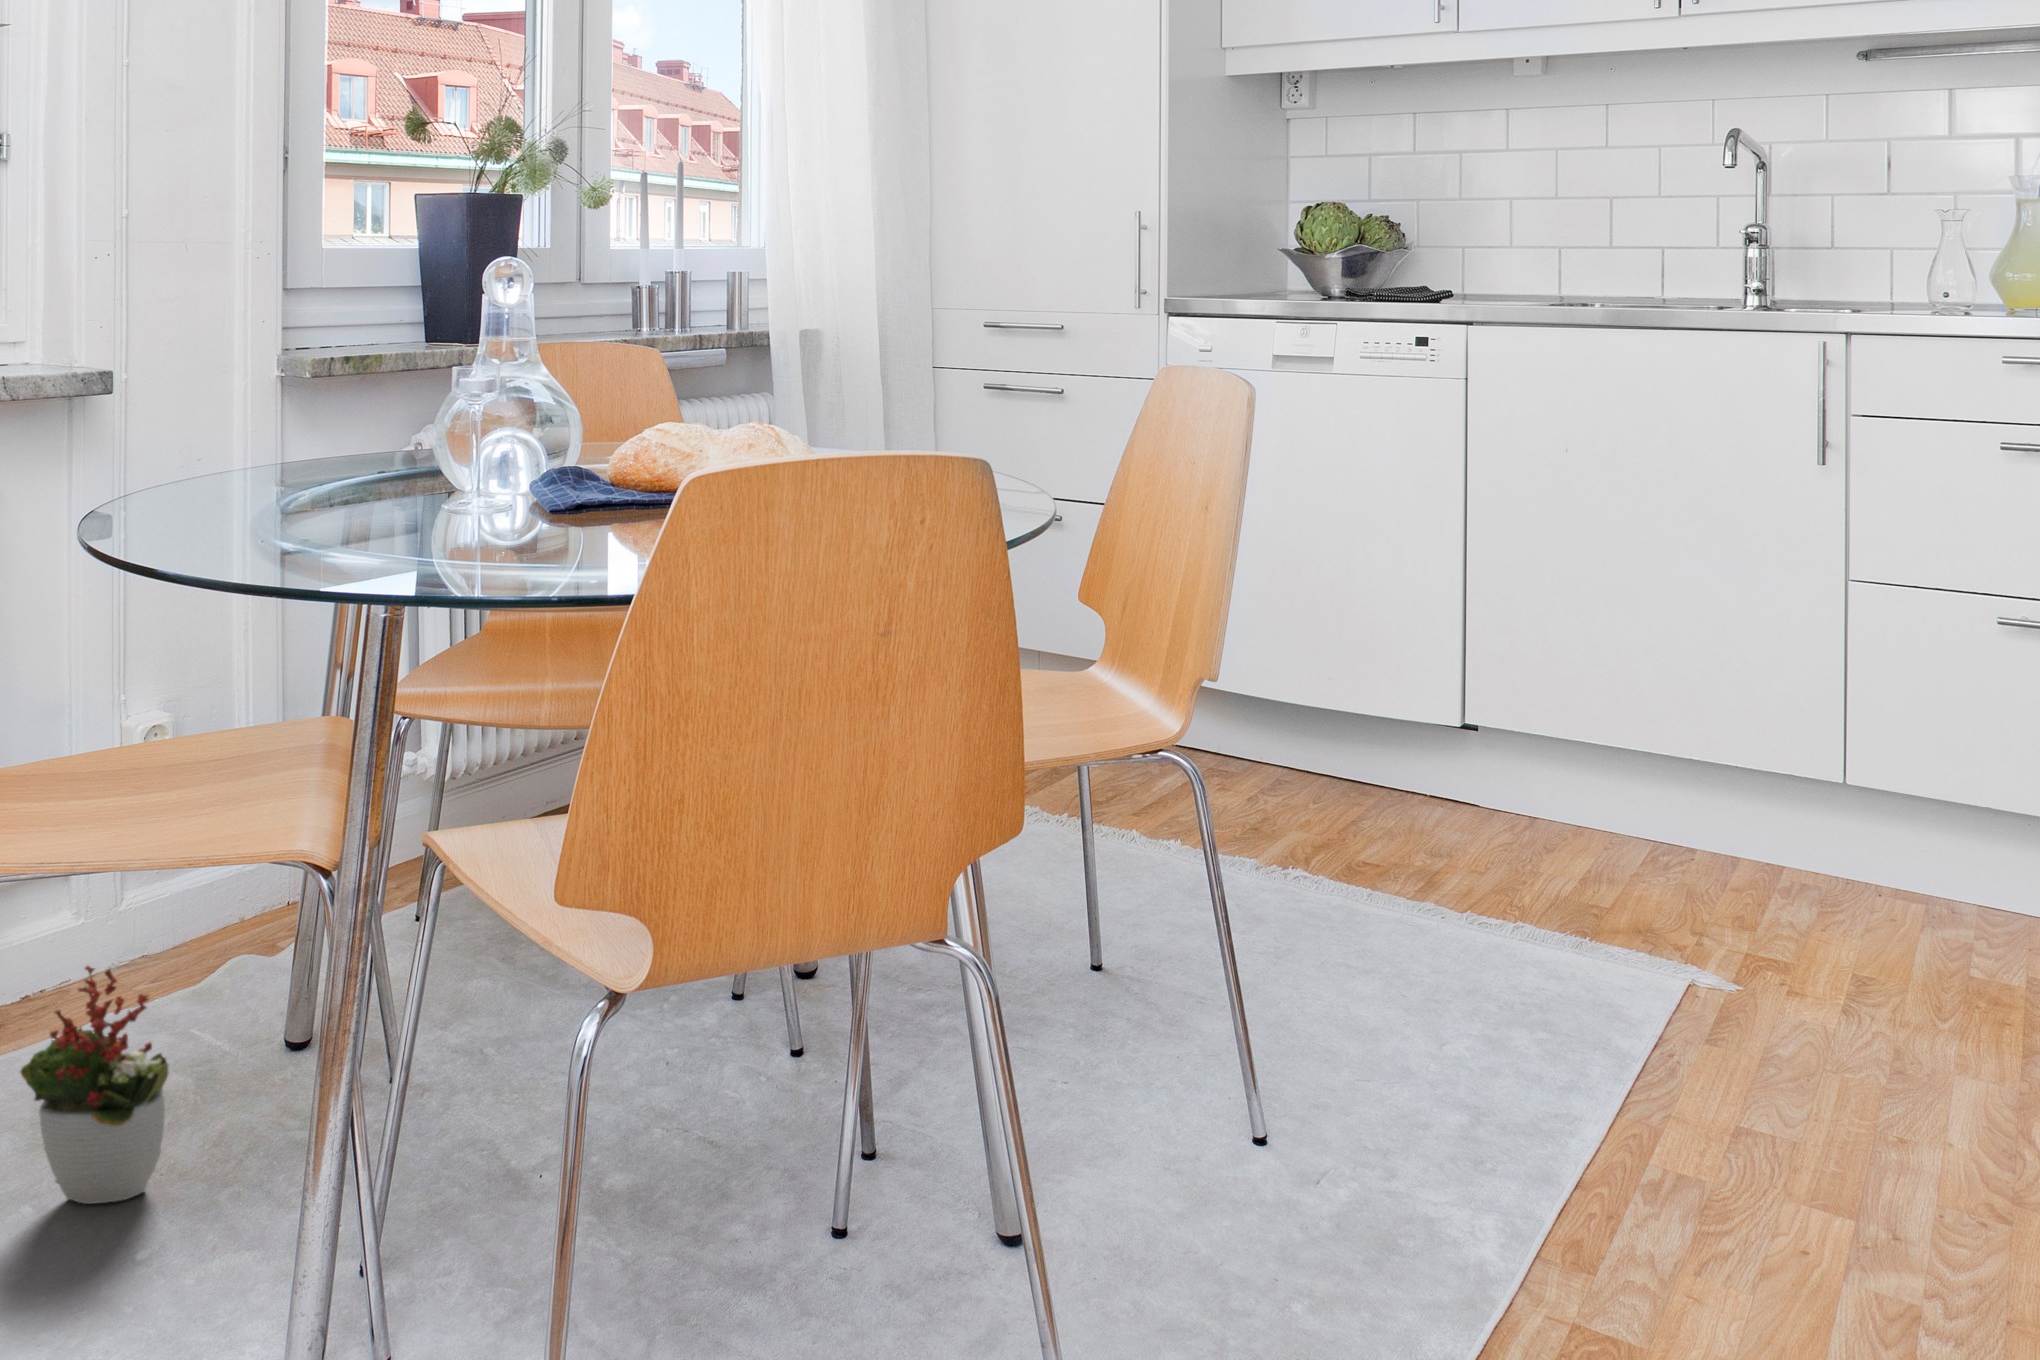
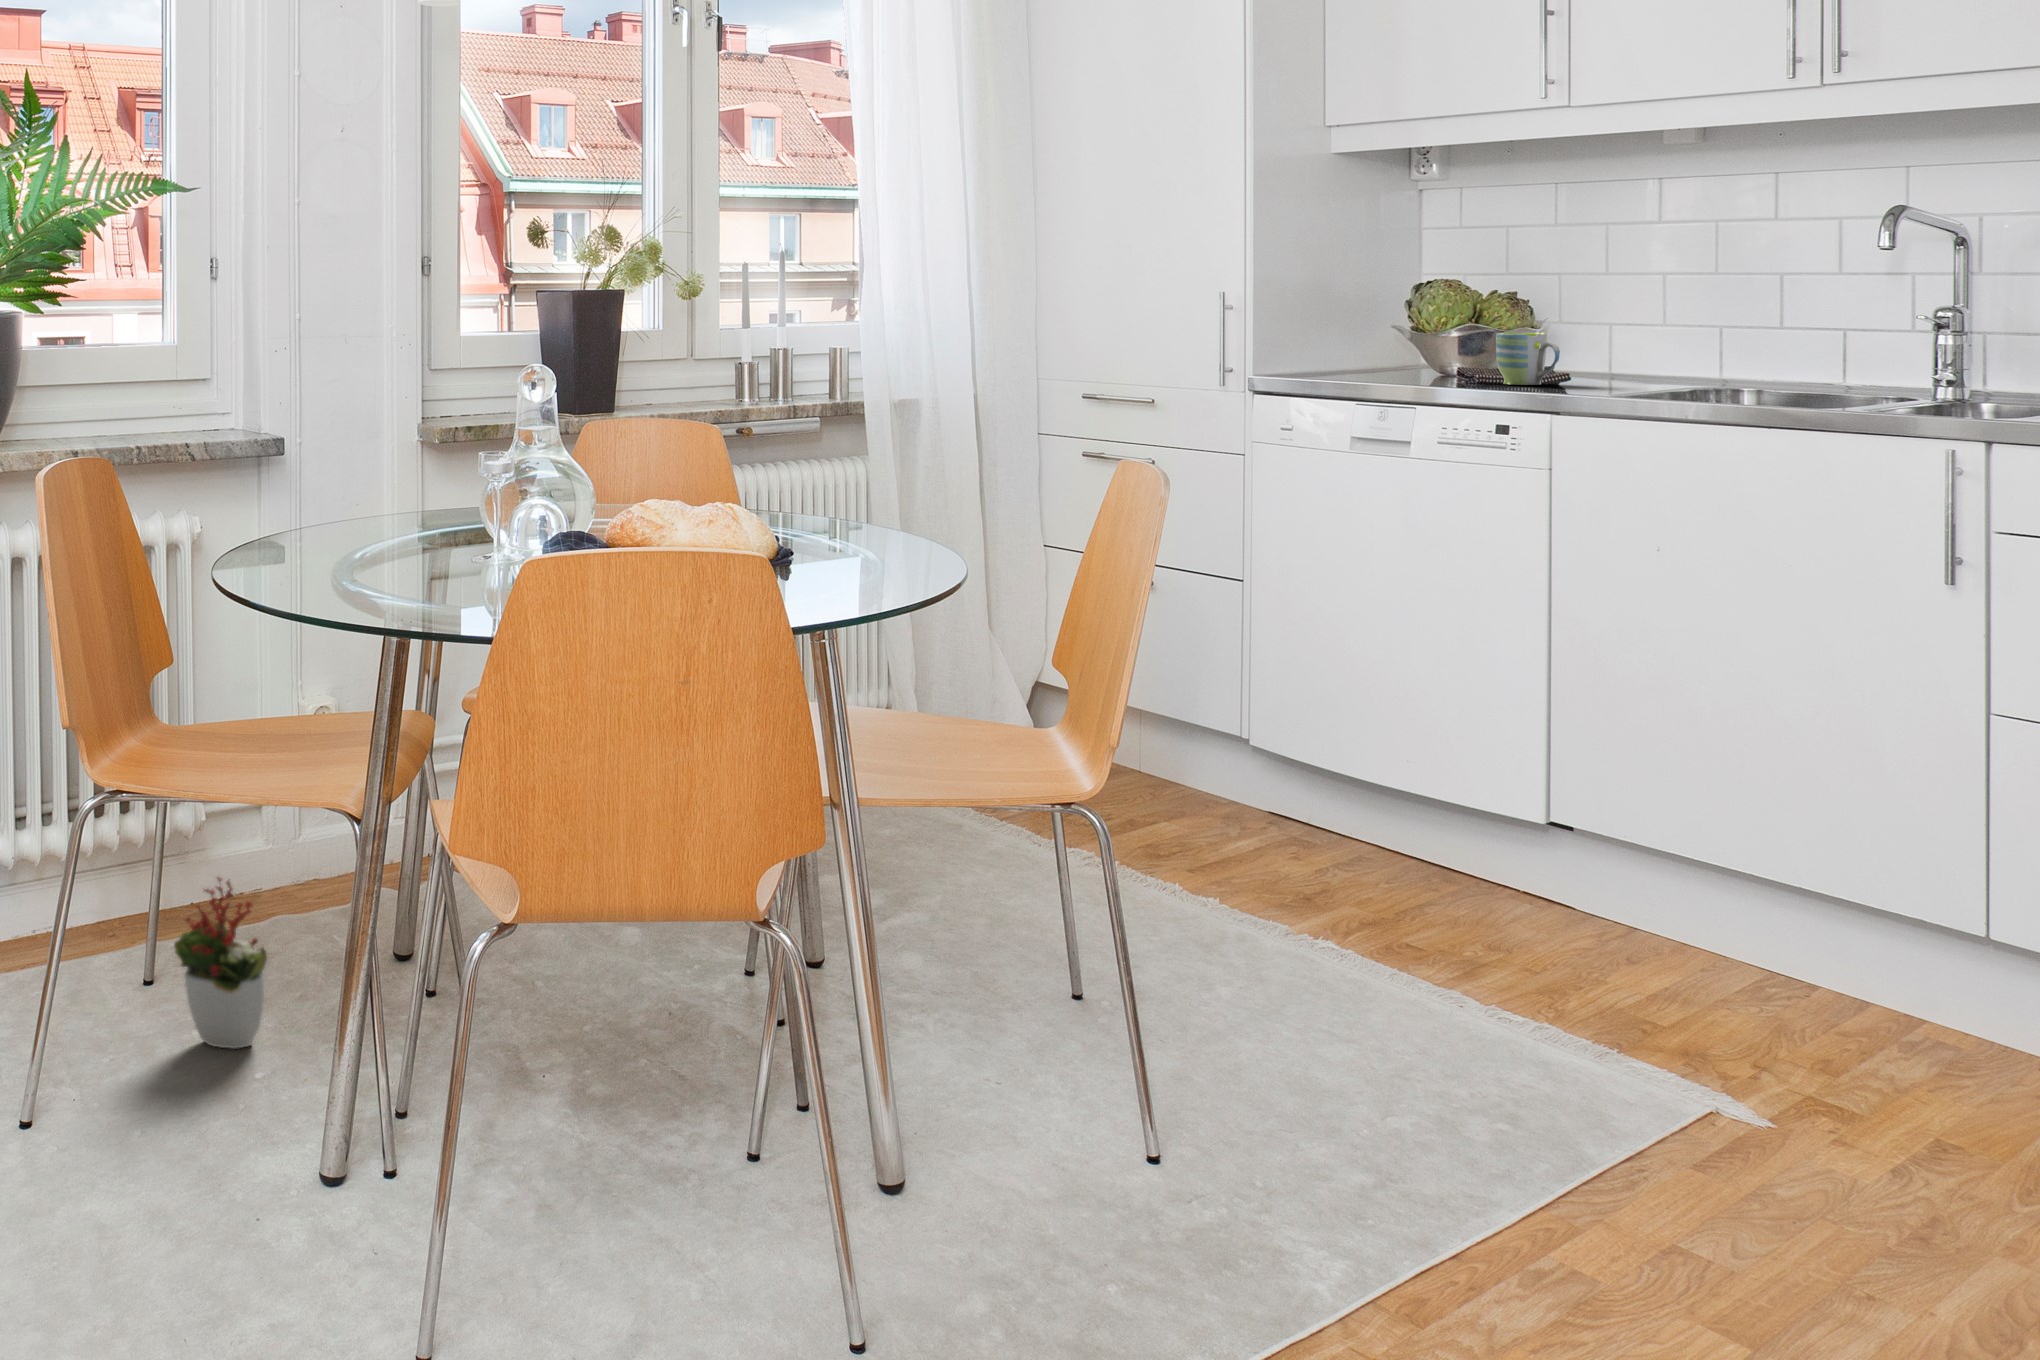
mug: none [1380,252,1437,301] -> present [1496,332,1560,385]

